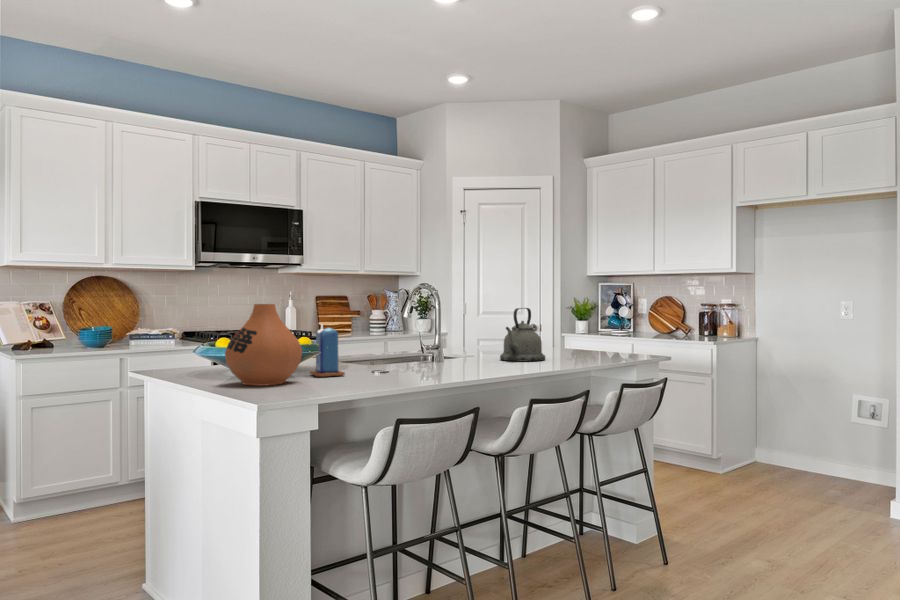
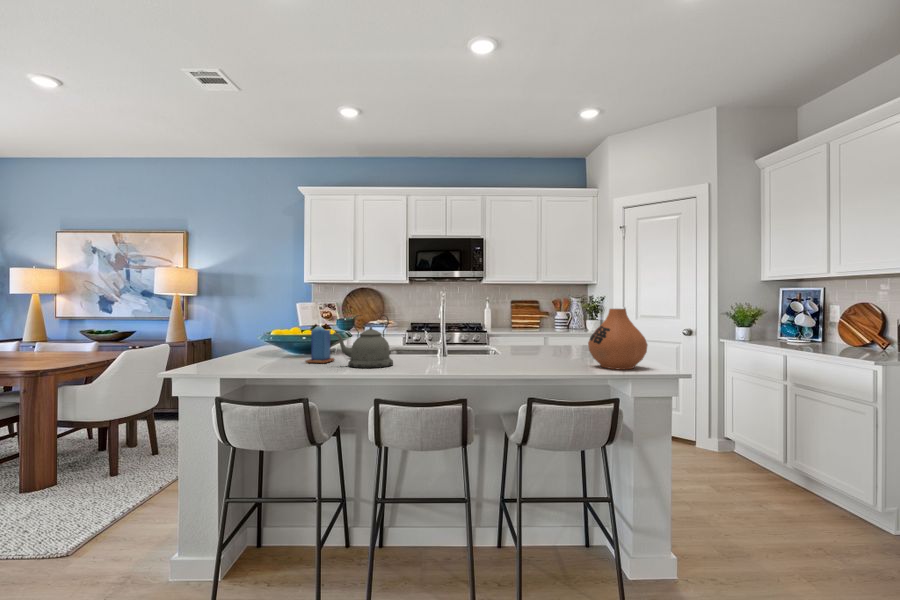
vase: present [225,304,302,386] -> present [588,309,648,369]
kettle: present [500,308,545,362] -> present [334,315,393,368]

